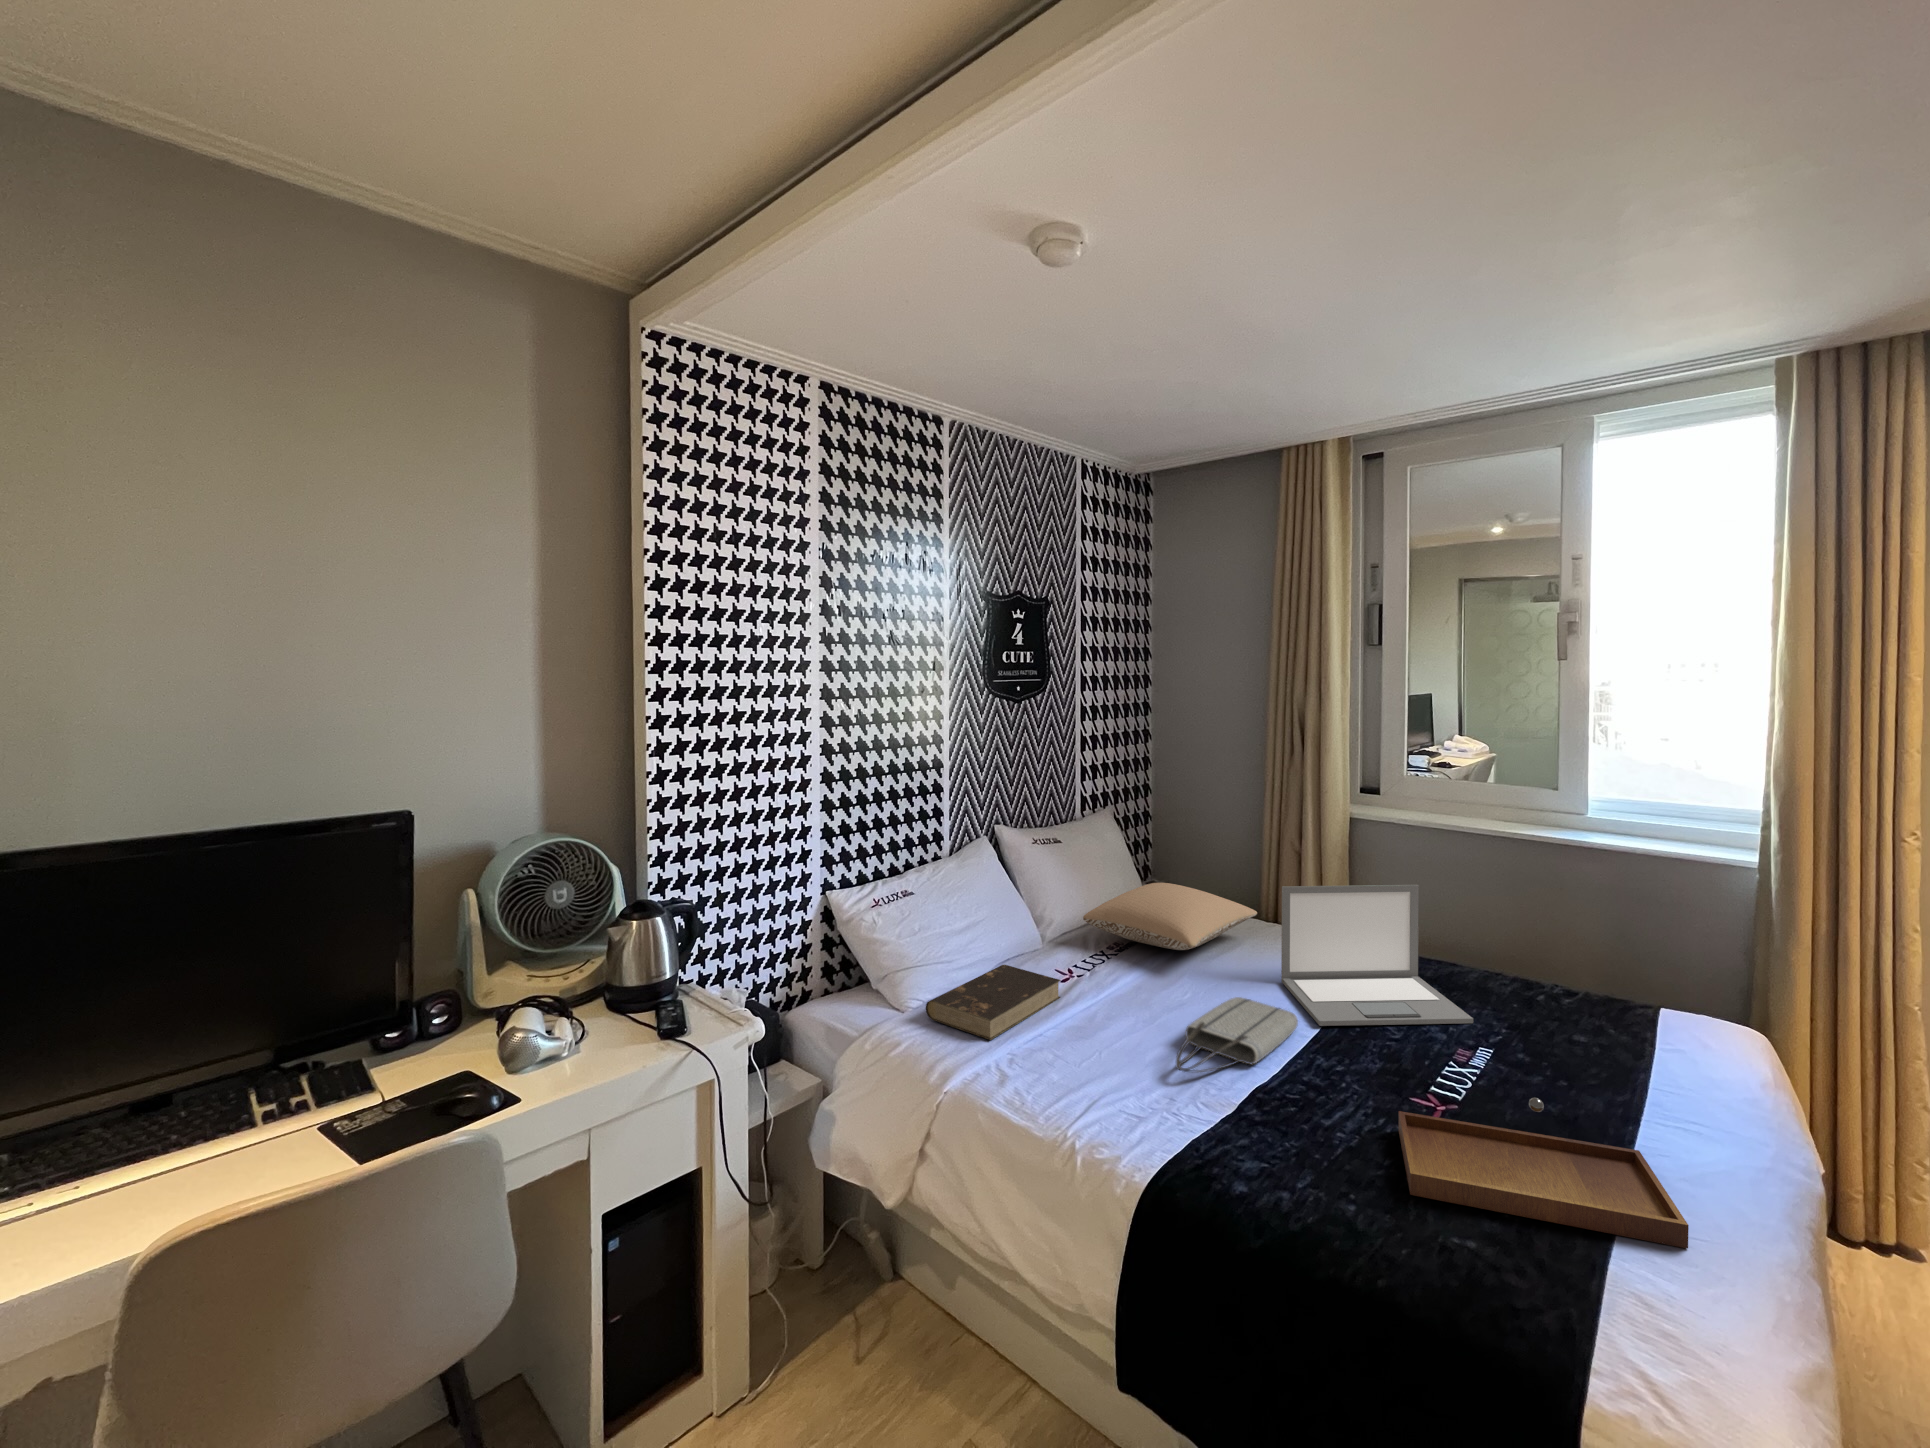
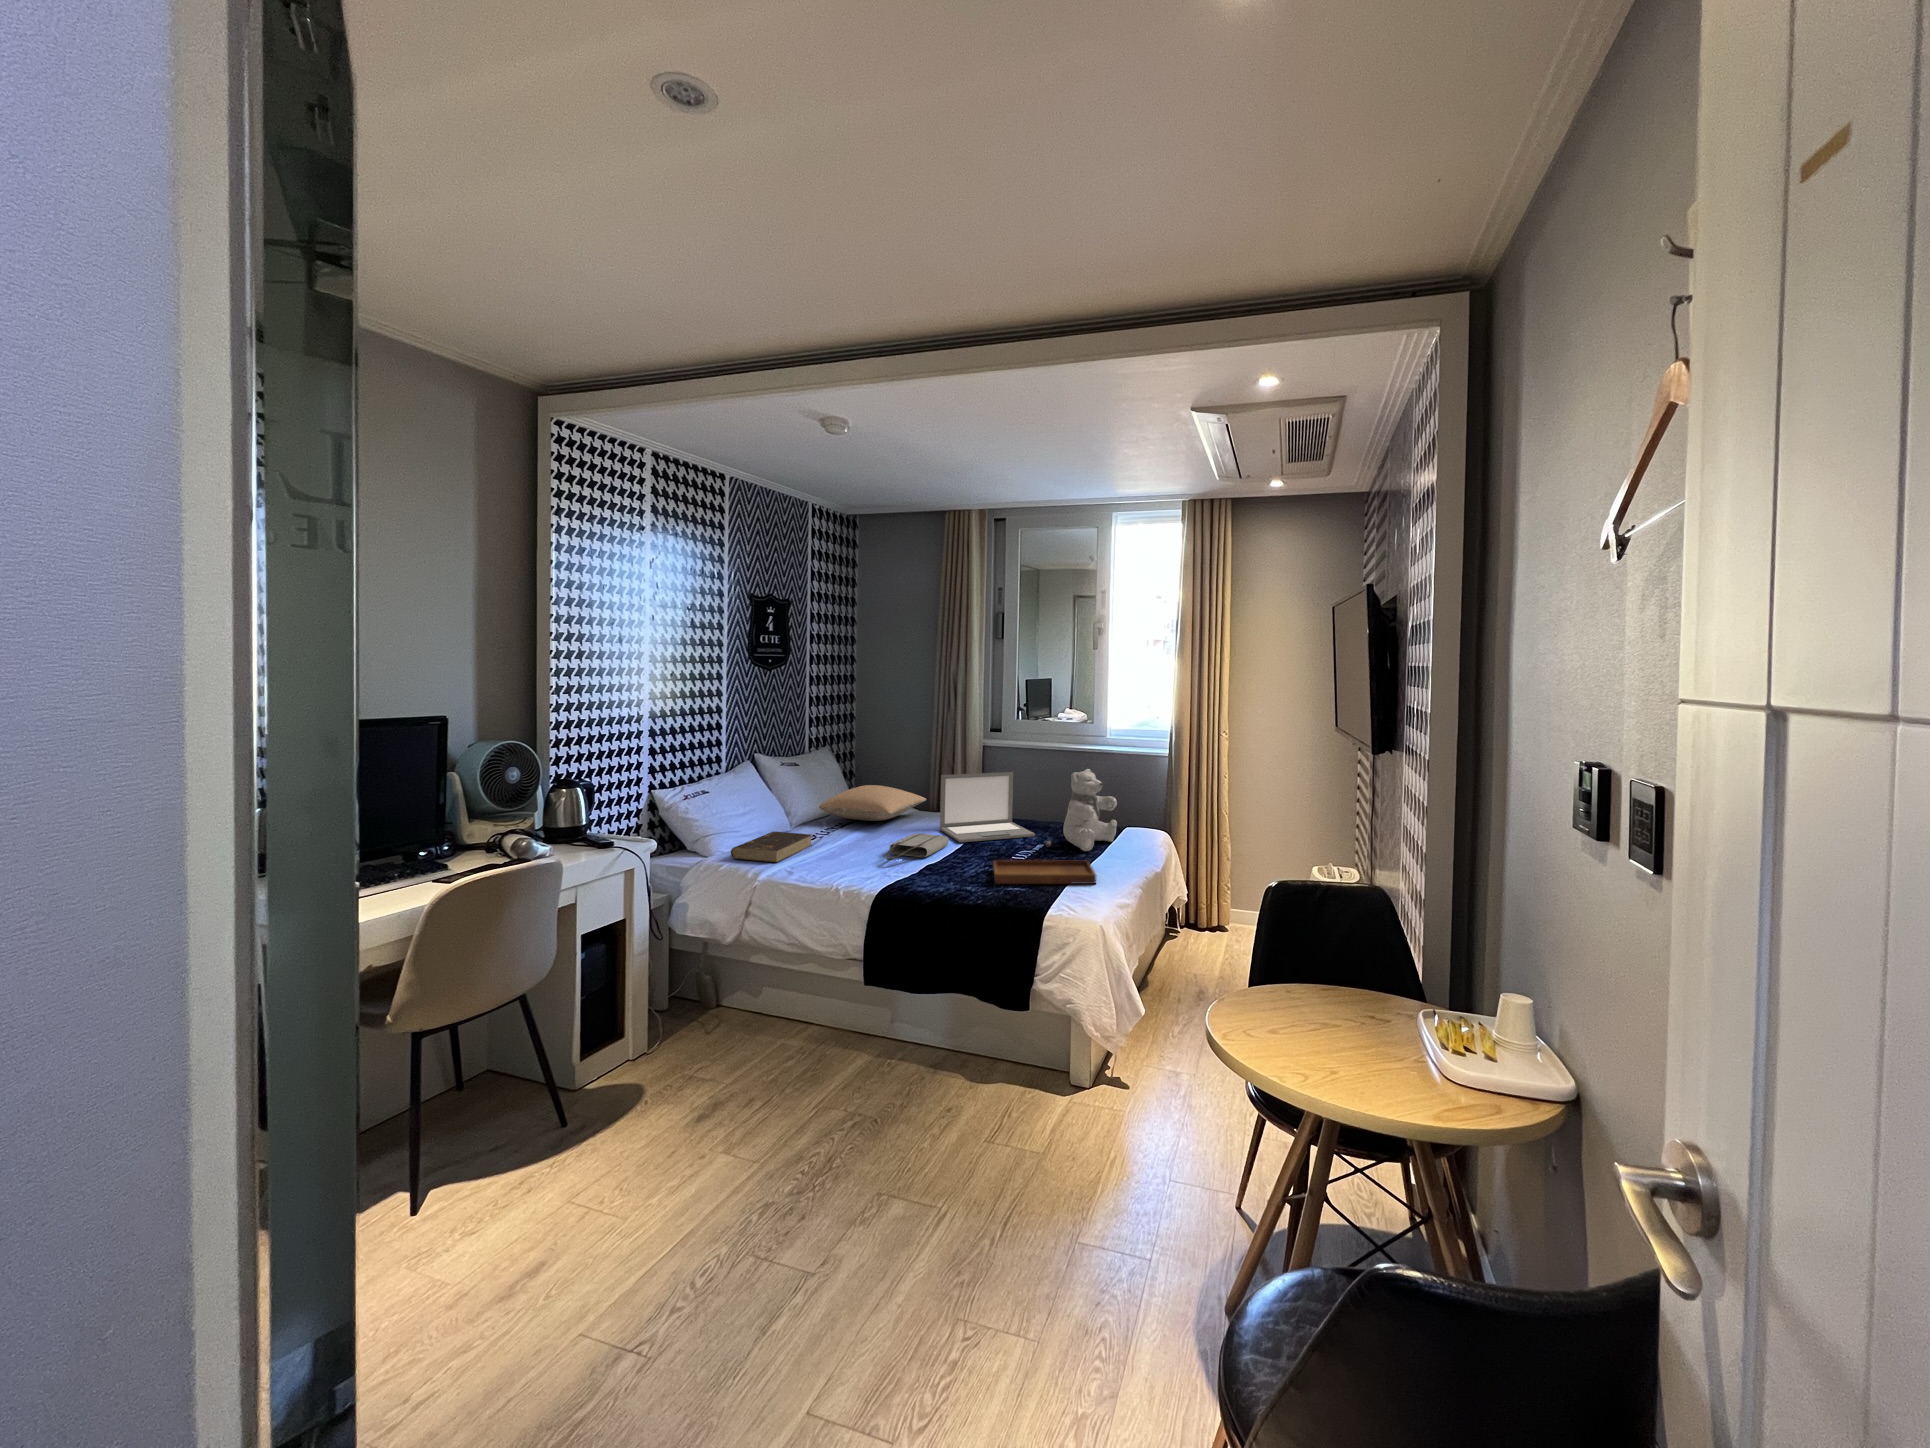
teddy bear: none [1543,907,1674,1095] -> present [1063,769,1117,851]

